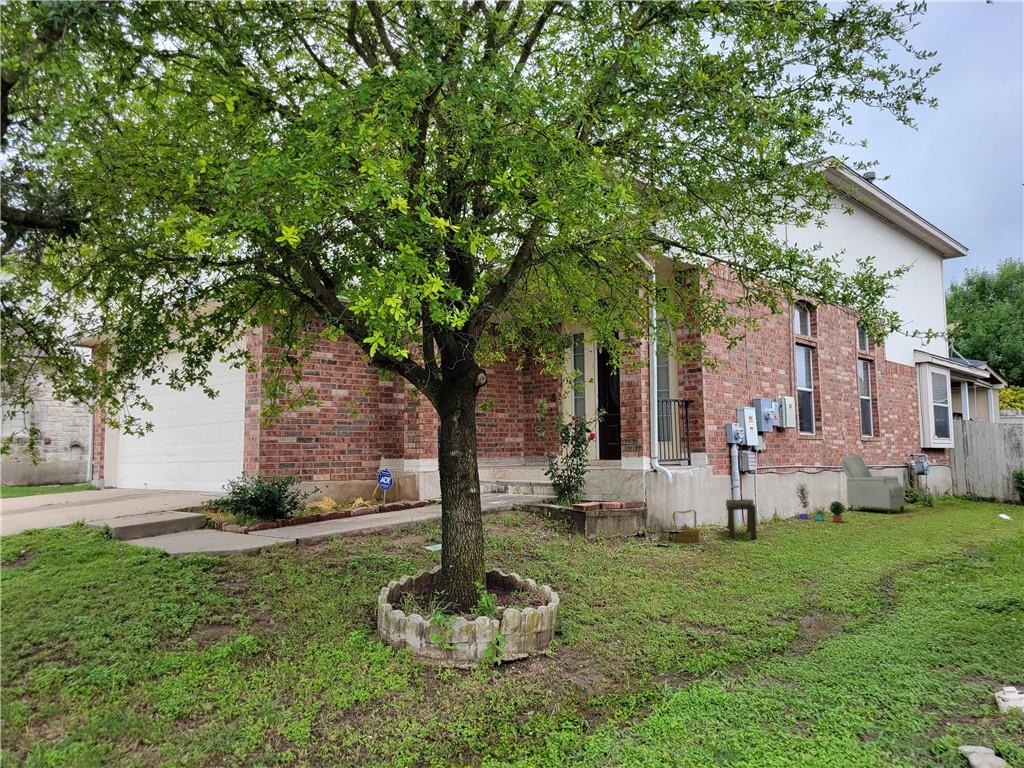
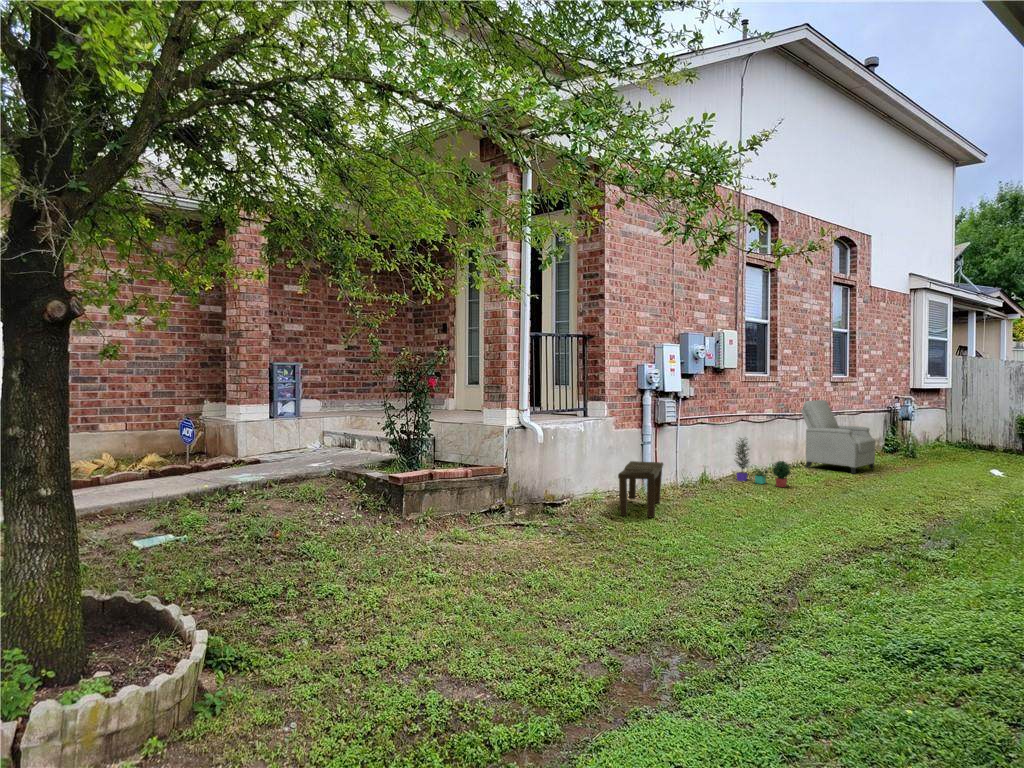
woven basket: present [672,510,699,542] -> none [540,479,576,523]

